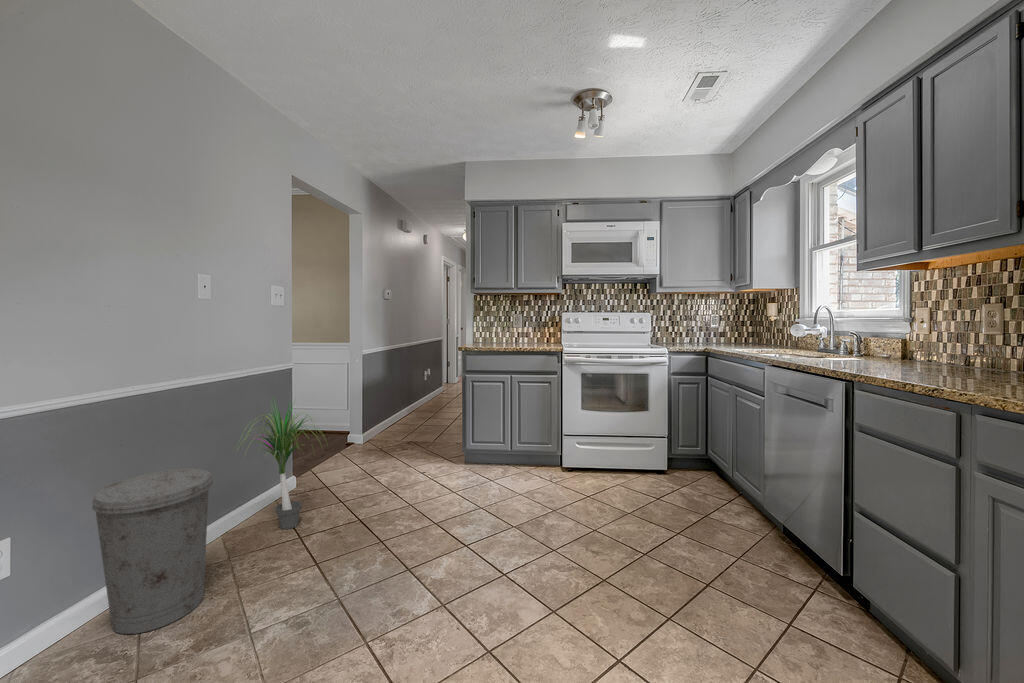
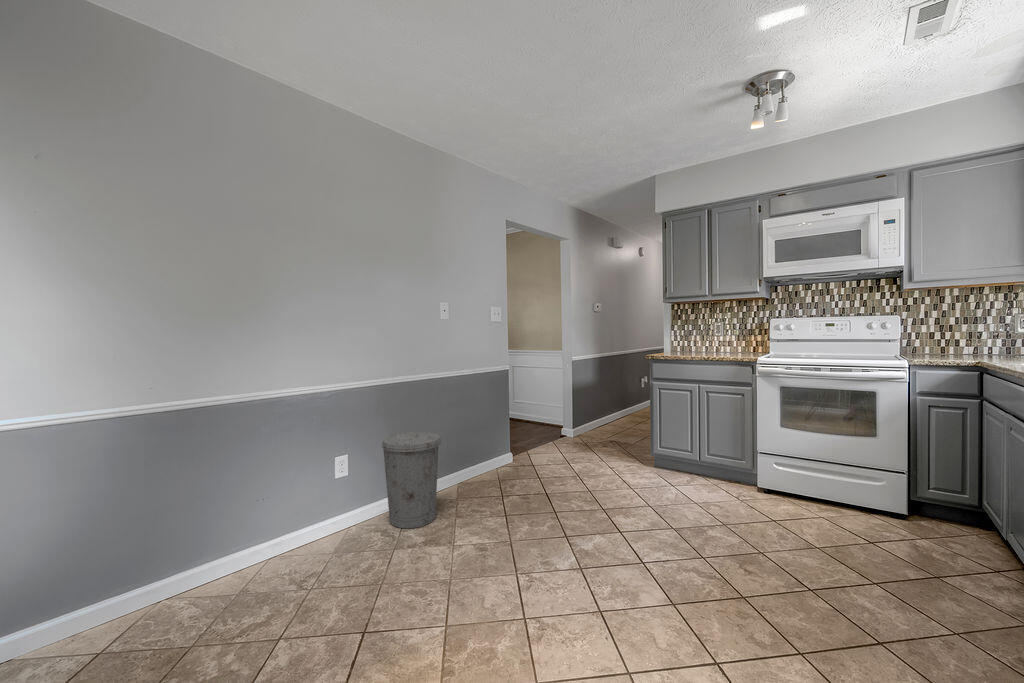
potted plant: present [244,402,318,529] -> none [457,388,523,491]

